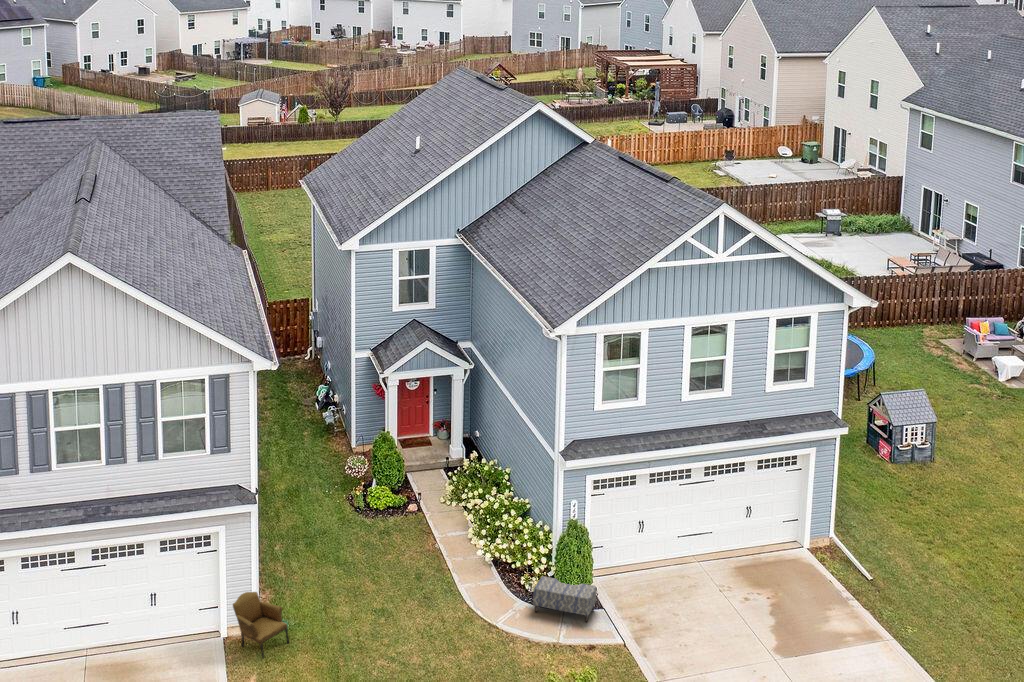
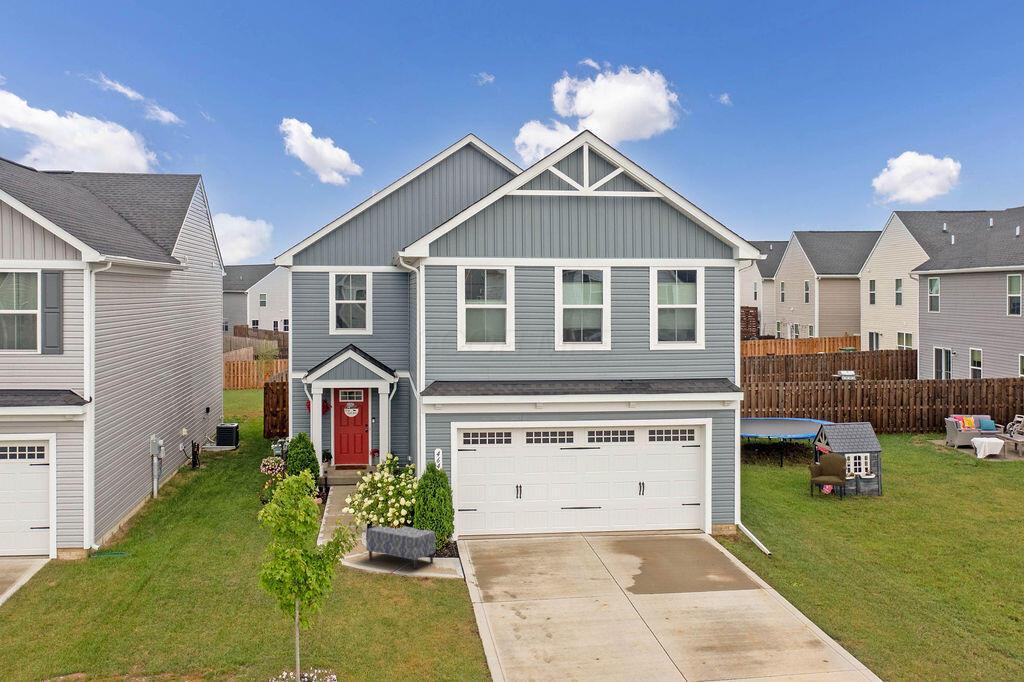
armchair: present [233,592,289,658] -> present [808,453,850,500]

